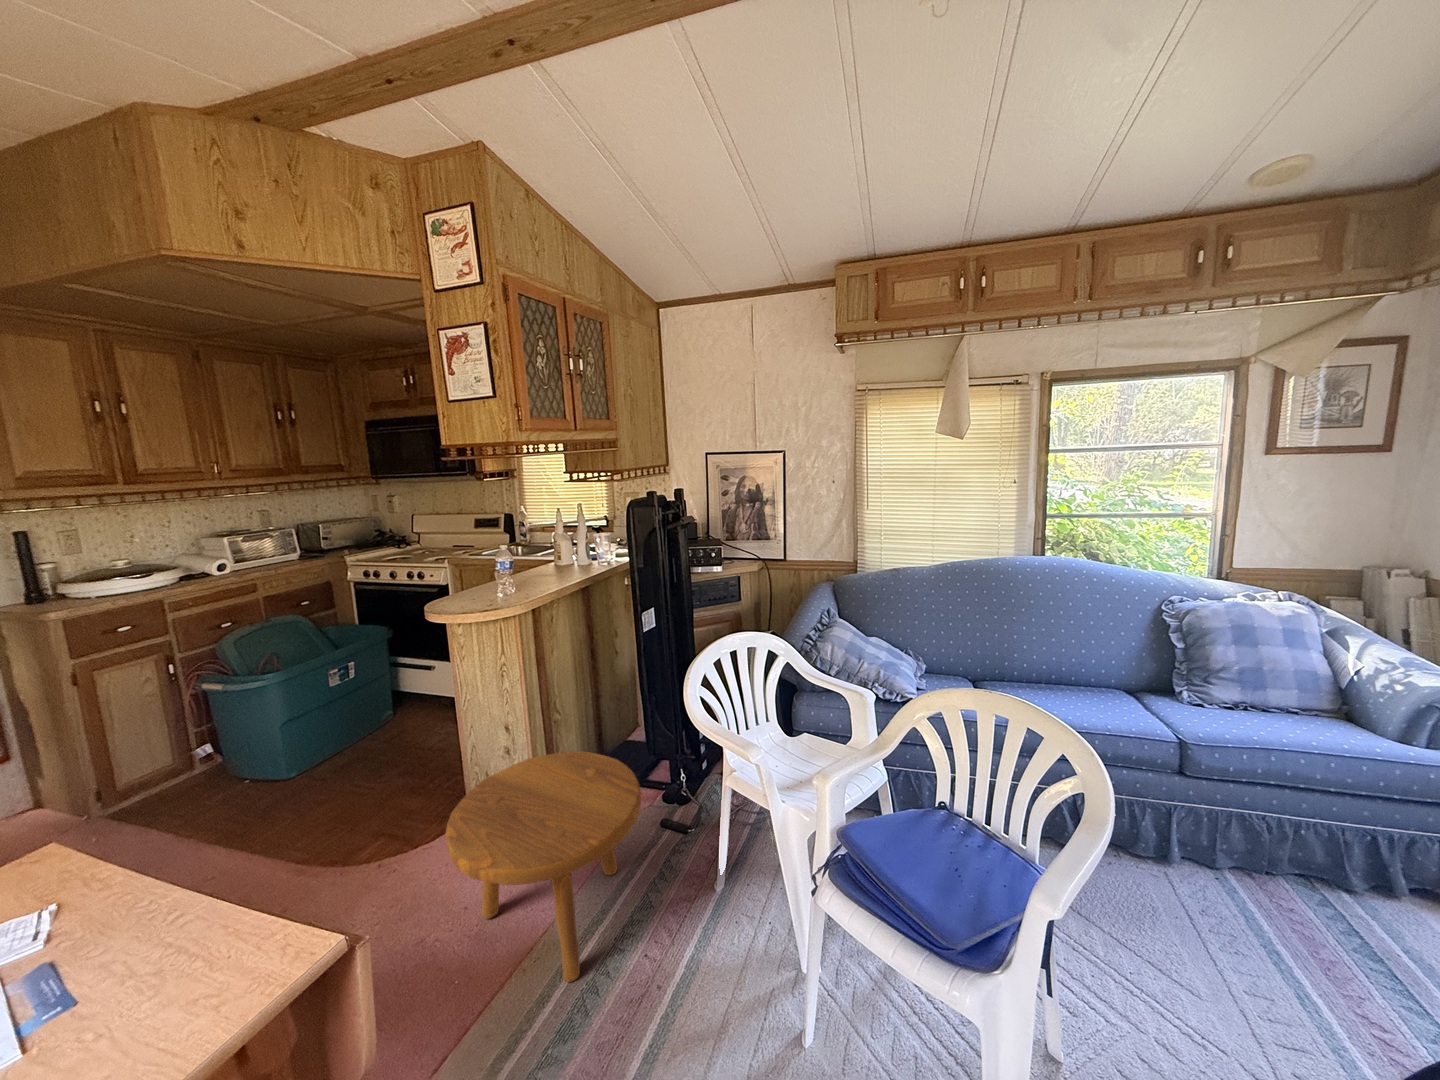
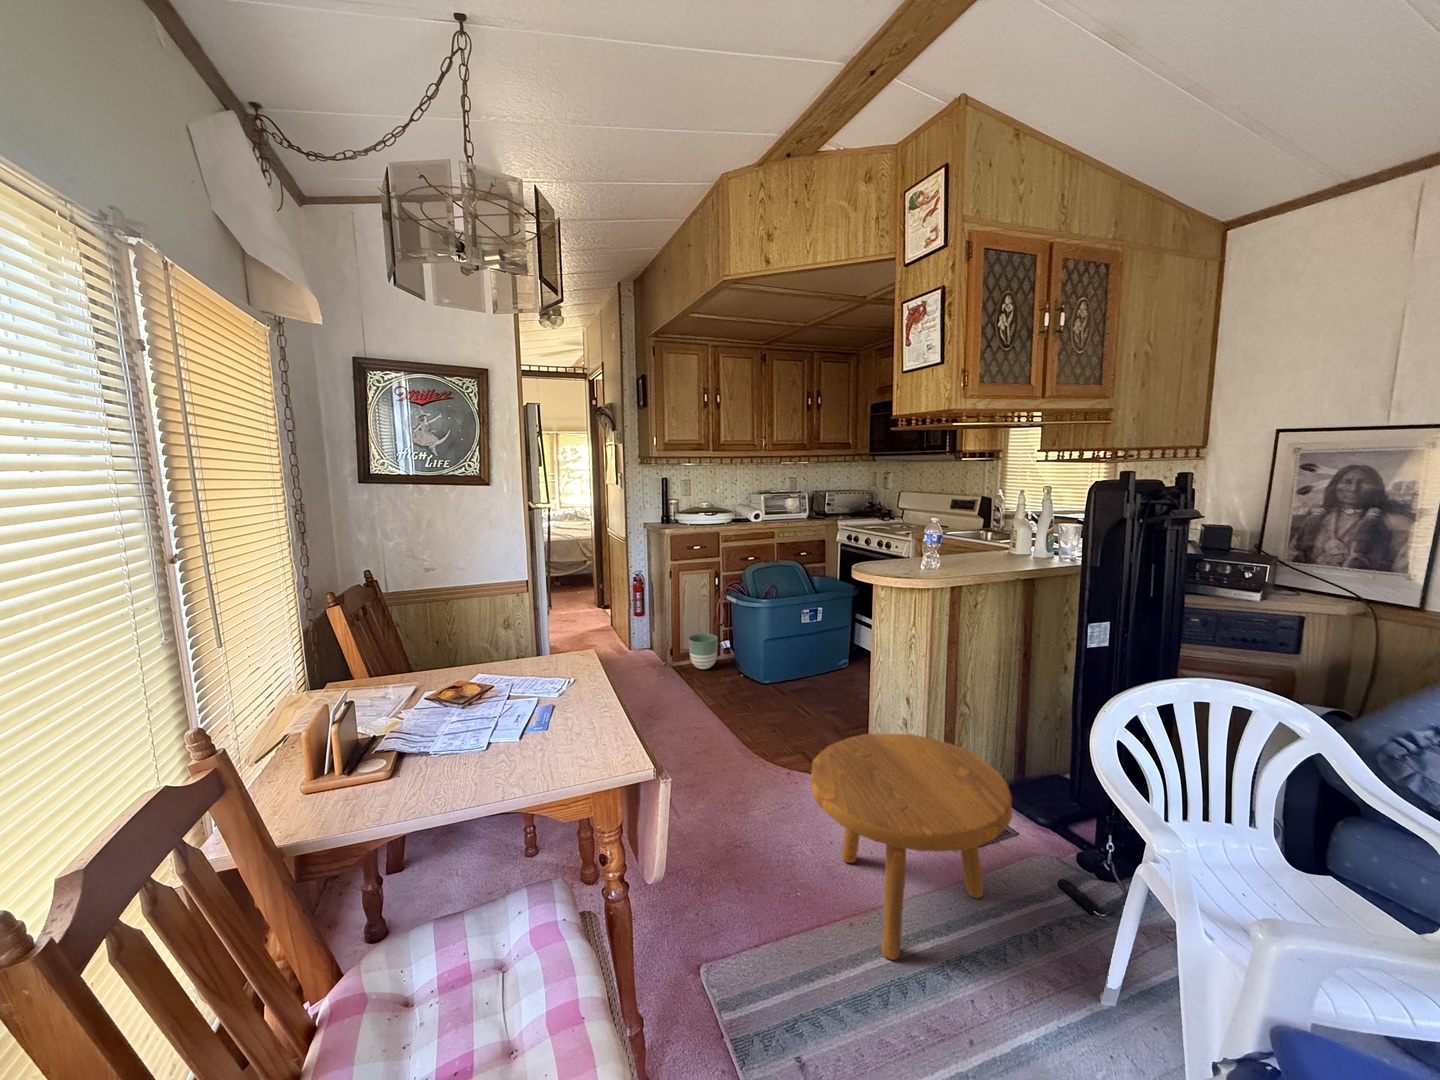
planter: none [133,738,193,793] -> present [689,634,718,669]

